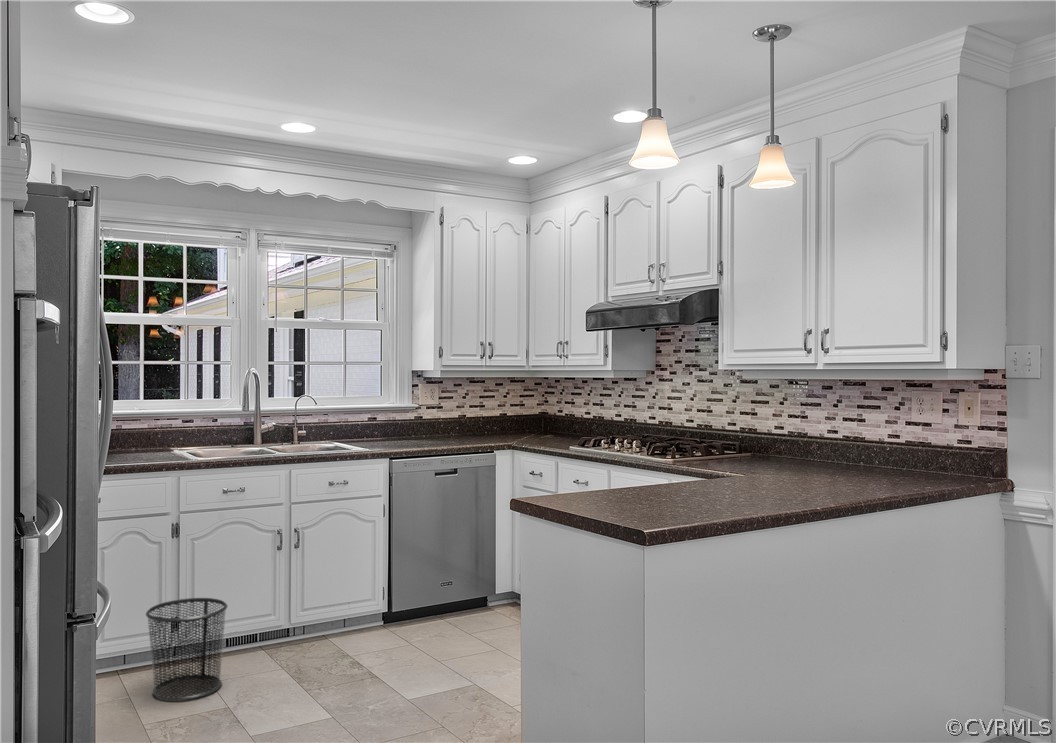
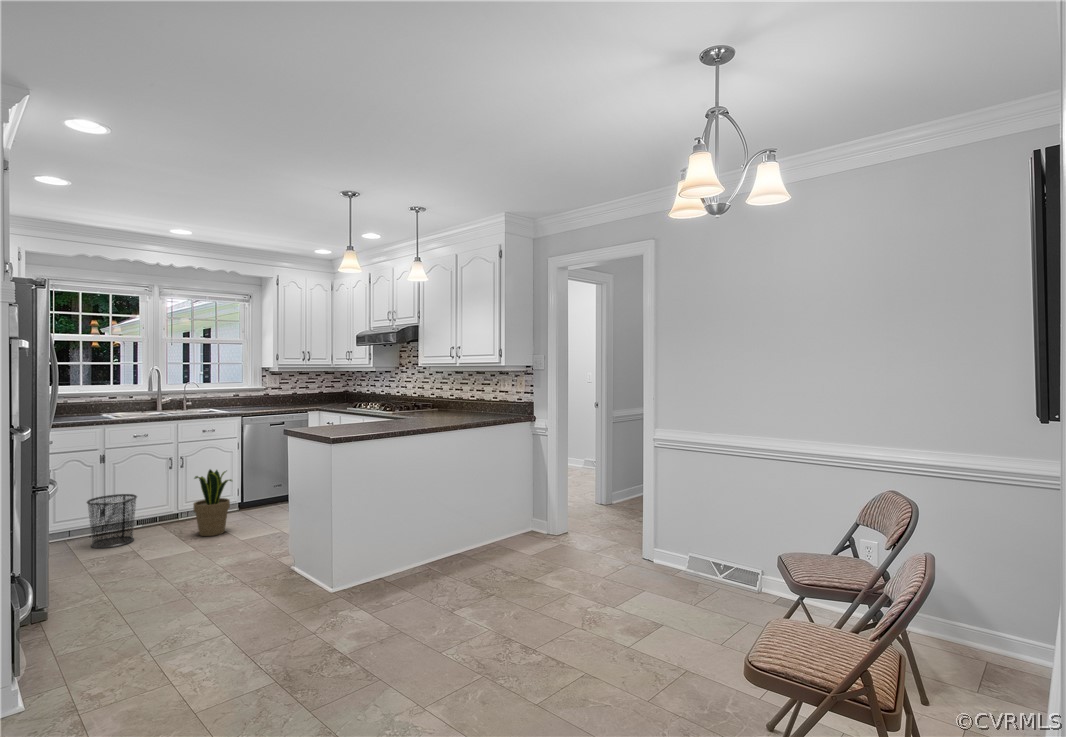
potted plant: none [320,559,388,687] -> present [193,469,232,536]

